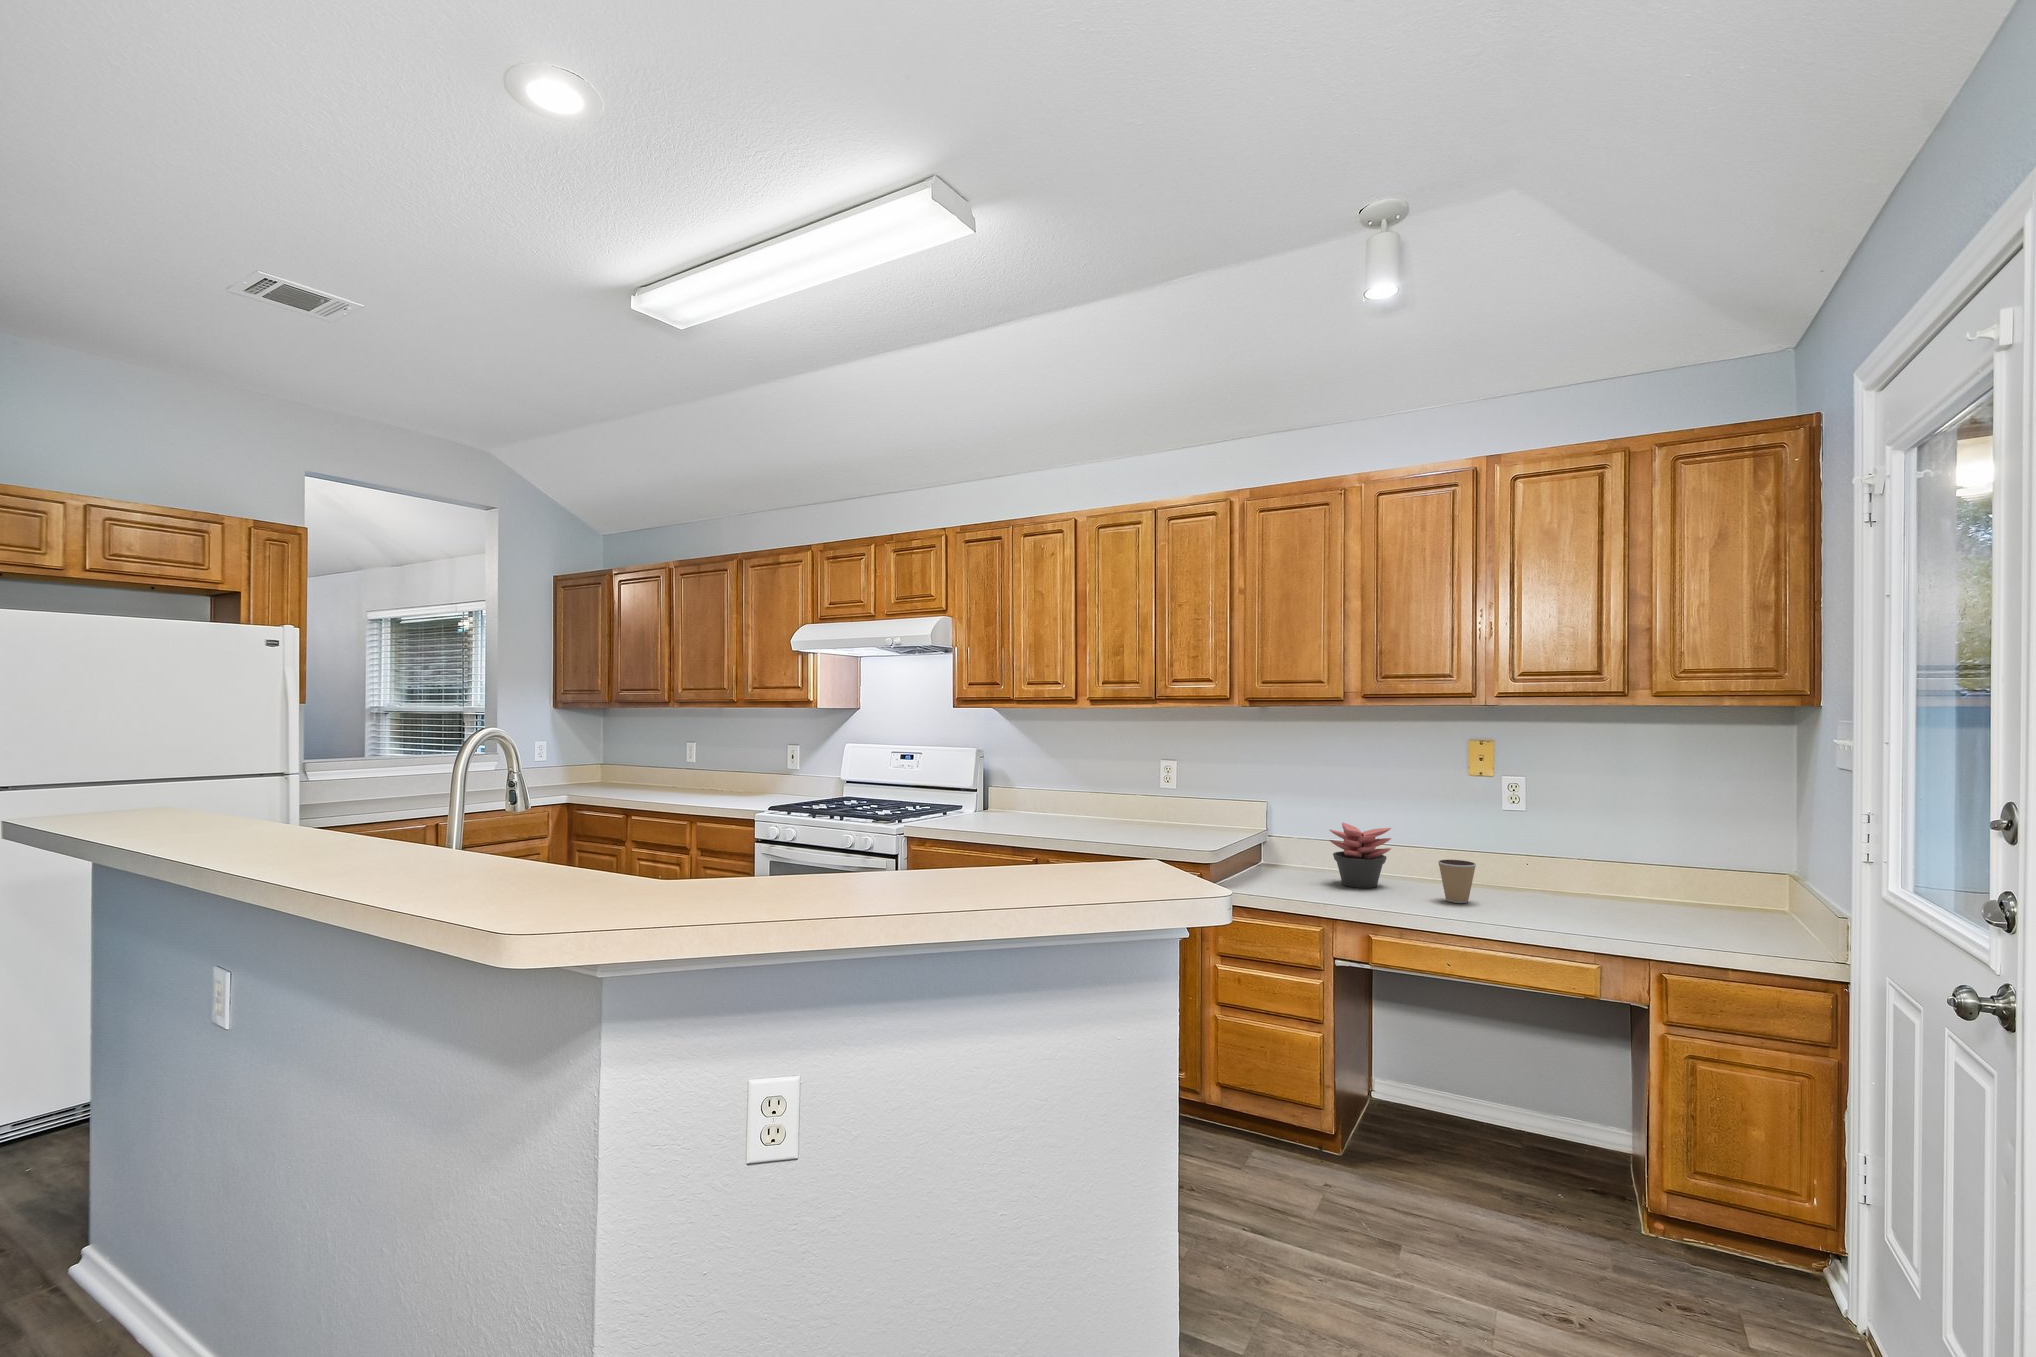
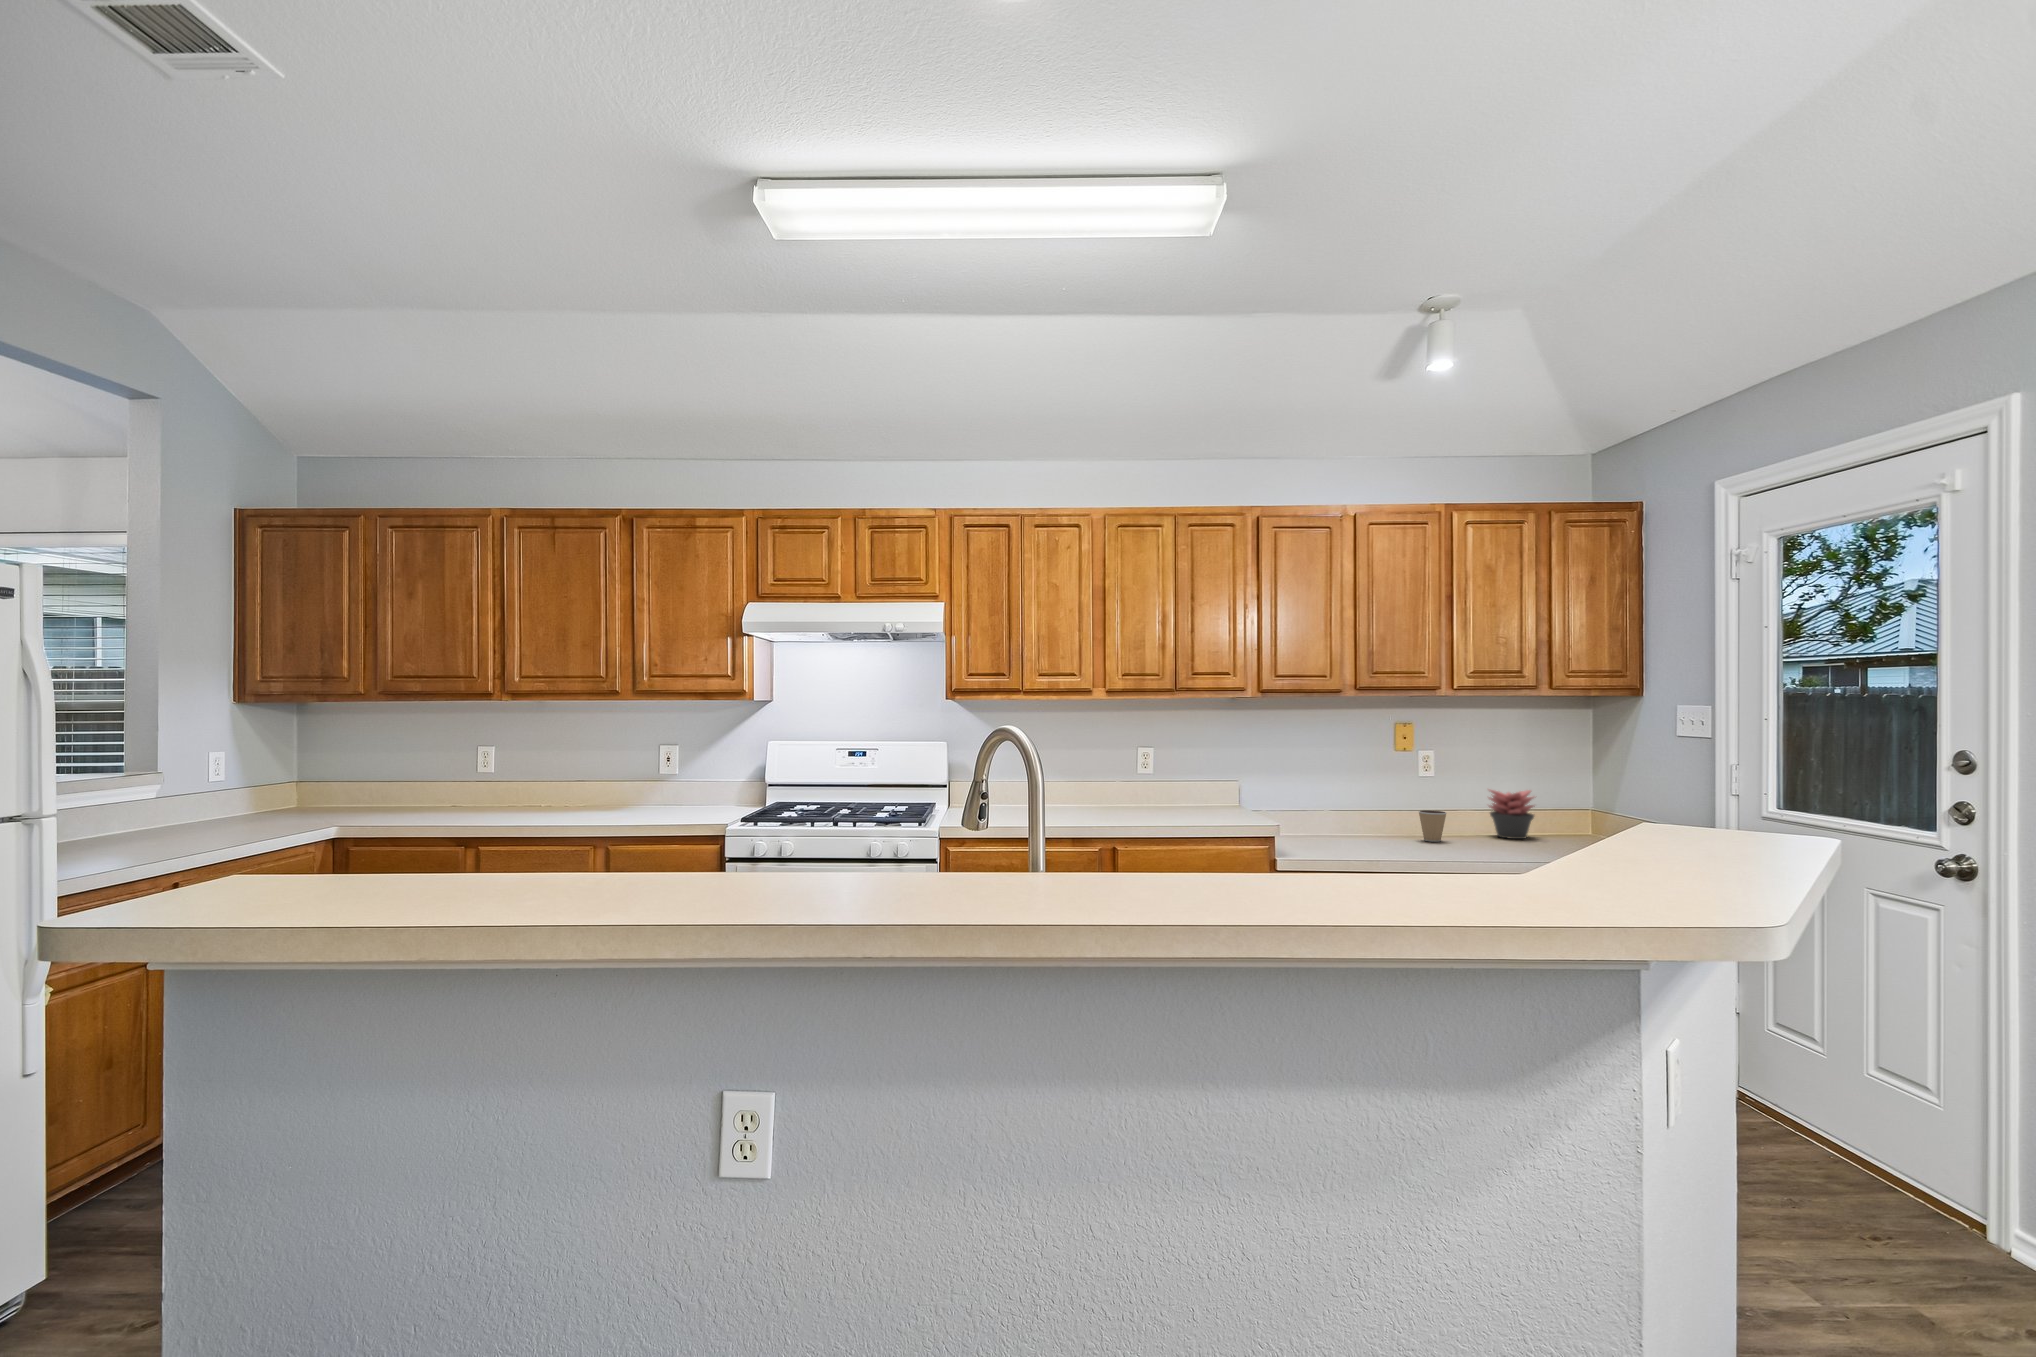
succulent plant: present [1329,823,1391,888] -> present [1489,790,1535,839]

